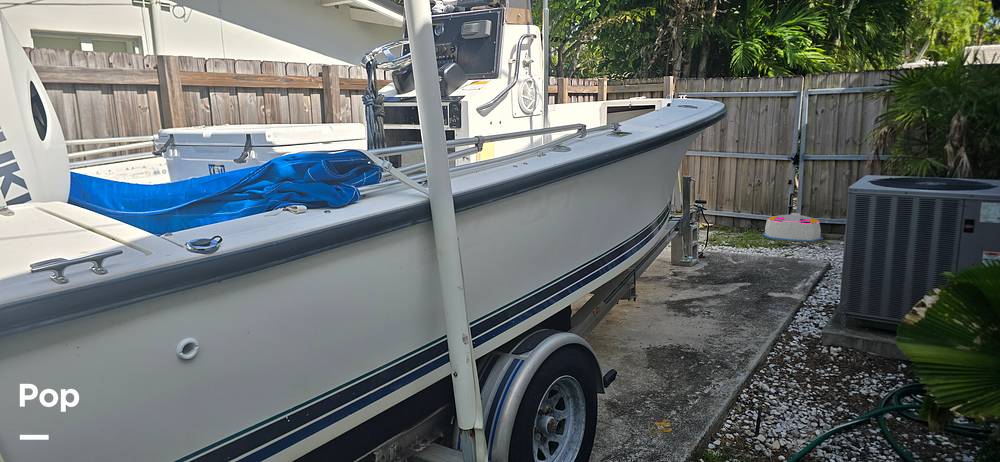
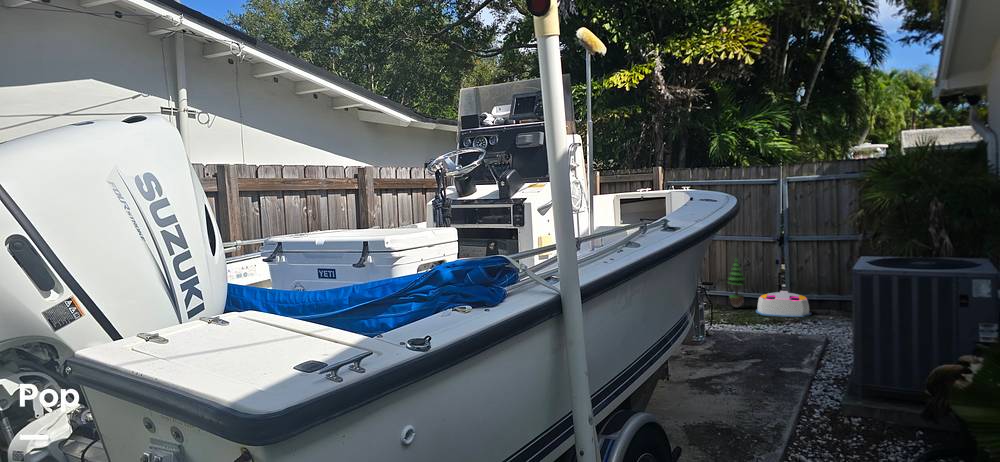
potted tree: none [734,175,755,231] -> present [728,258,745,308]

